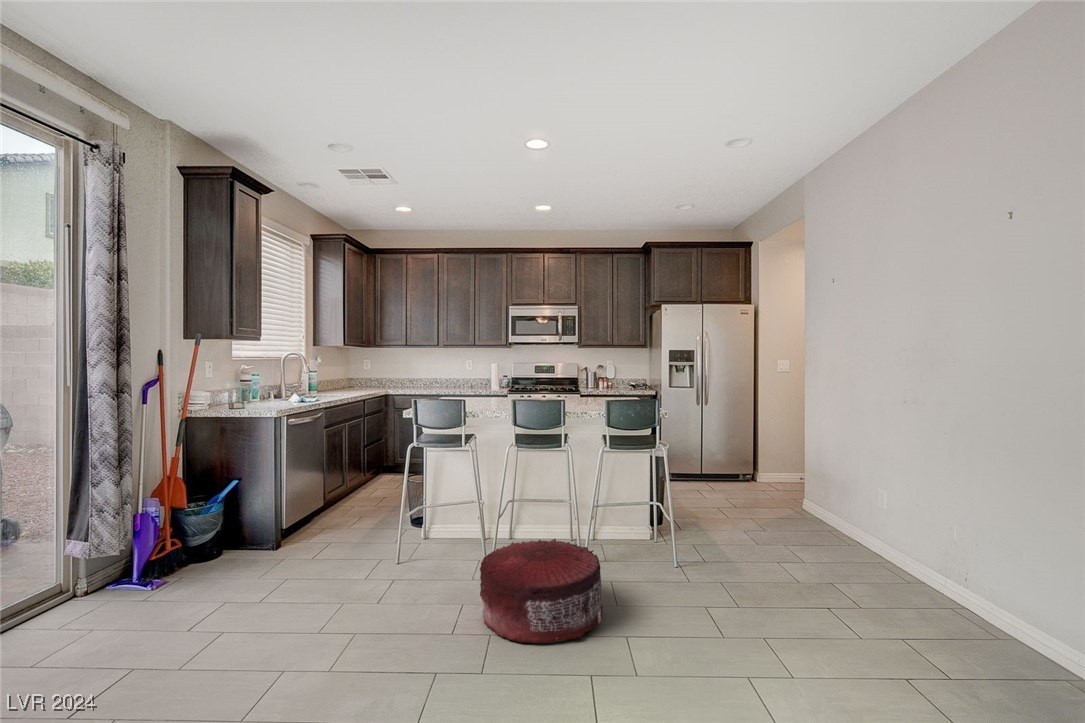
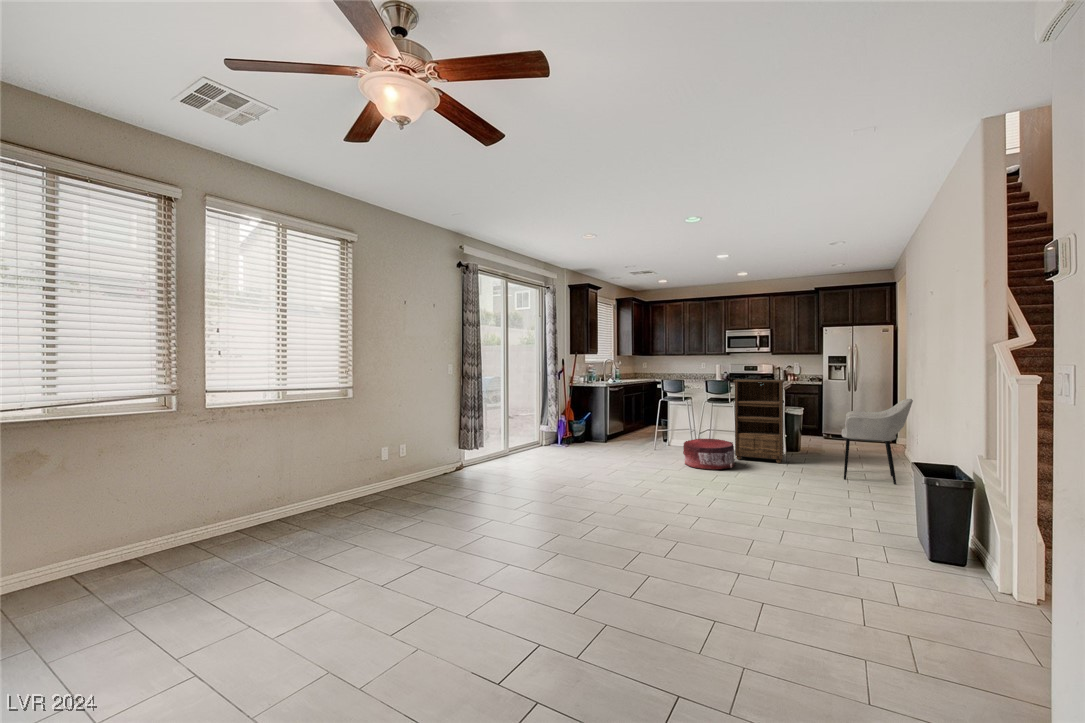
bookshelf: none [574,394,679,574] -> present [733,379,784,463]
armchair: none [790,431,948,619] -> present [841,399,913,484]

